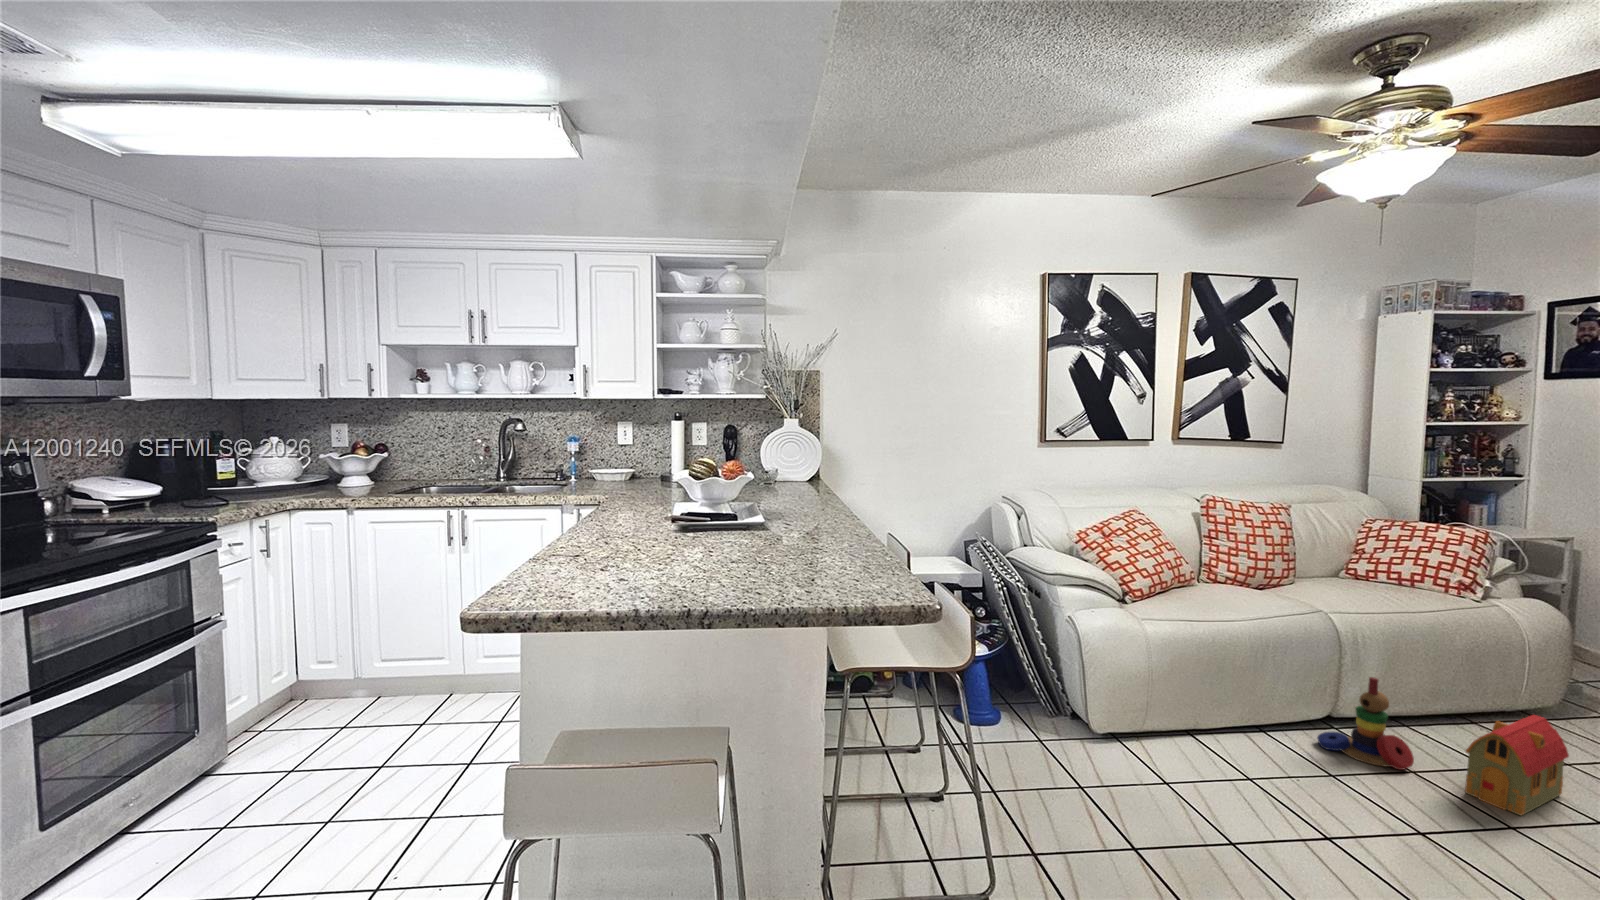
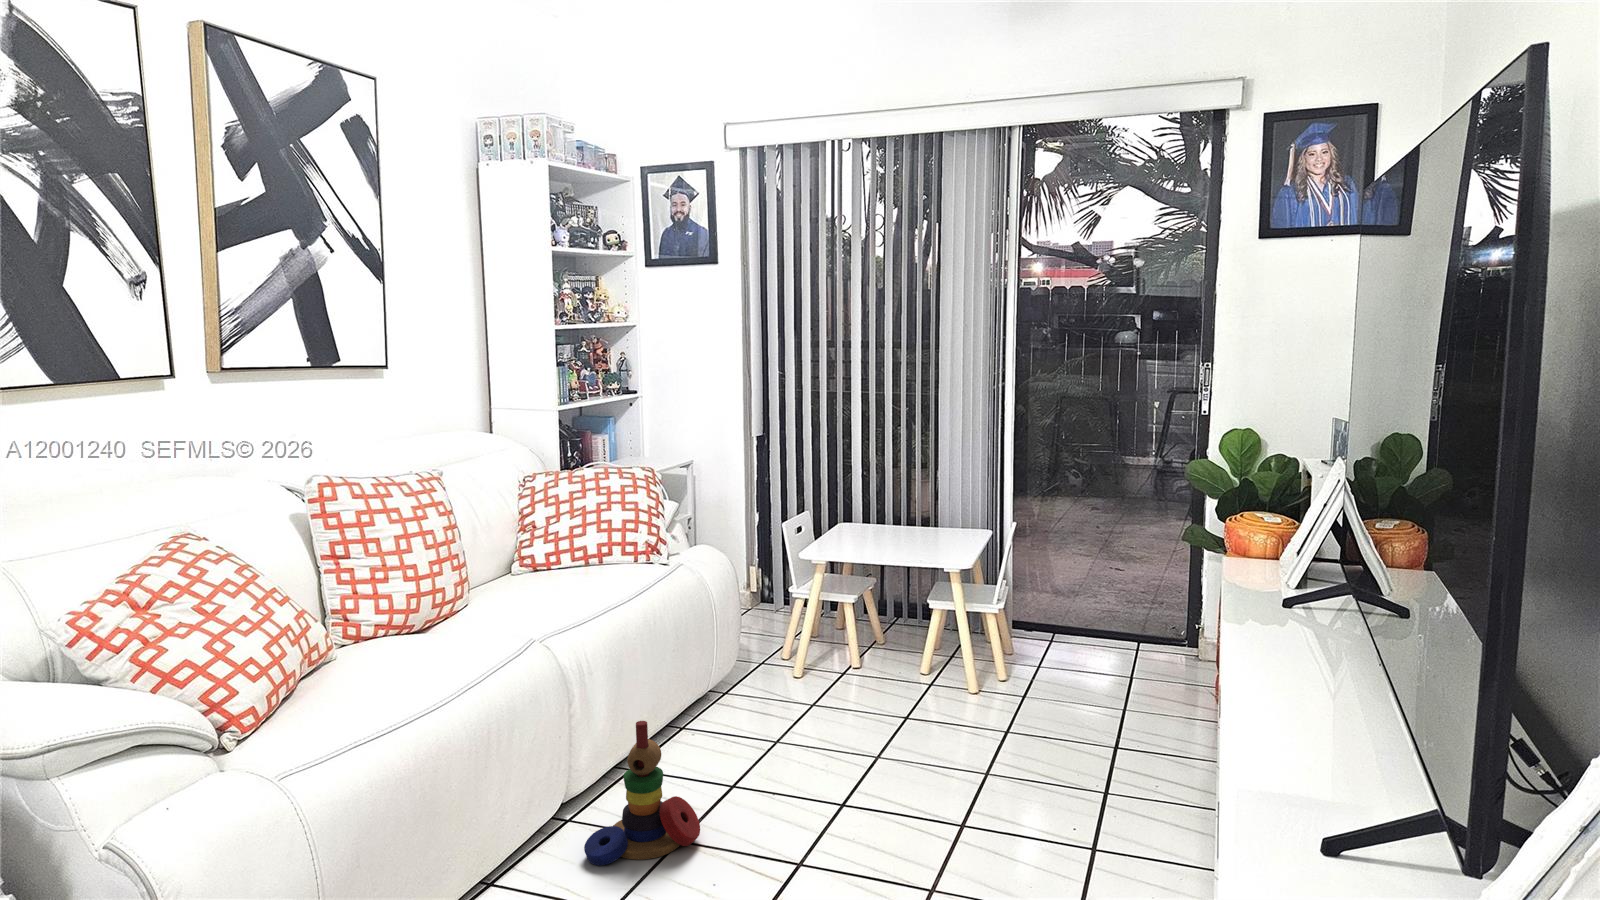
toy house: present [1465,715,1569,815] -> none [756,694,821,838]

